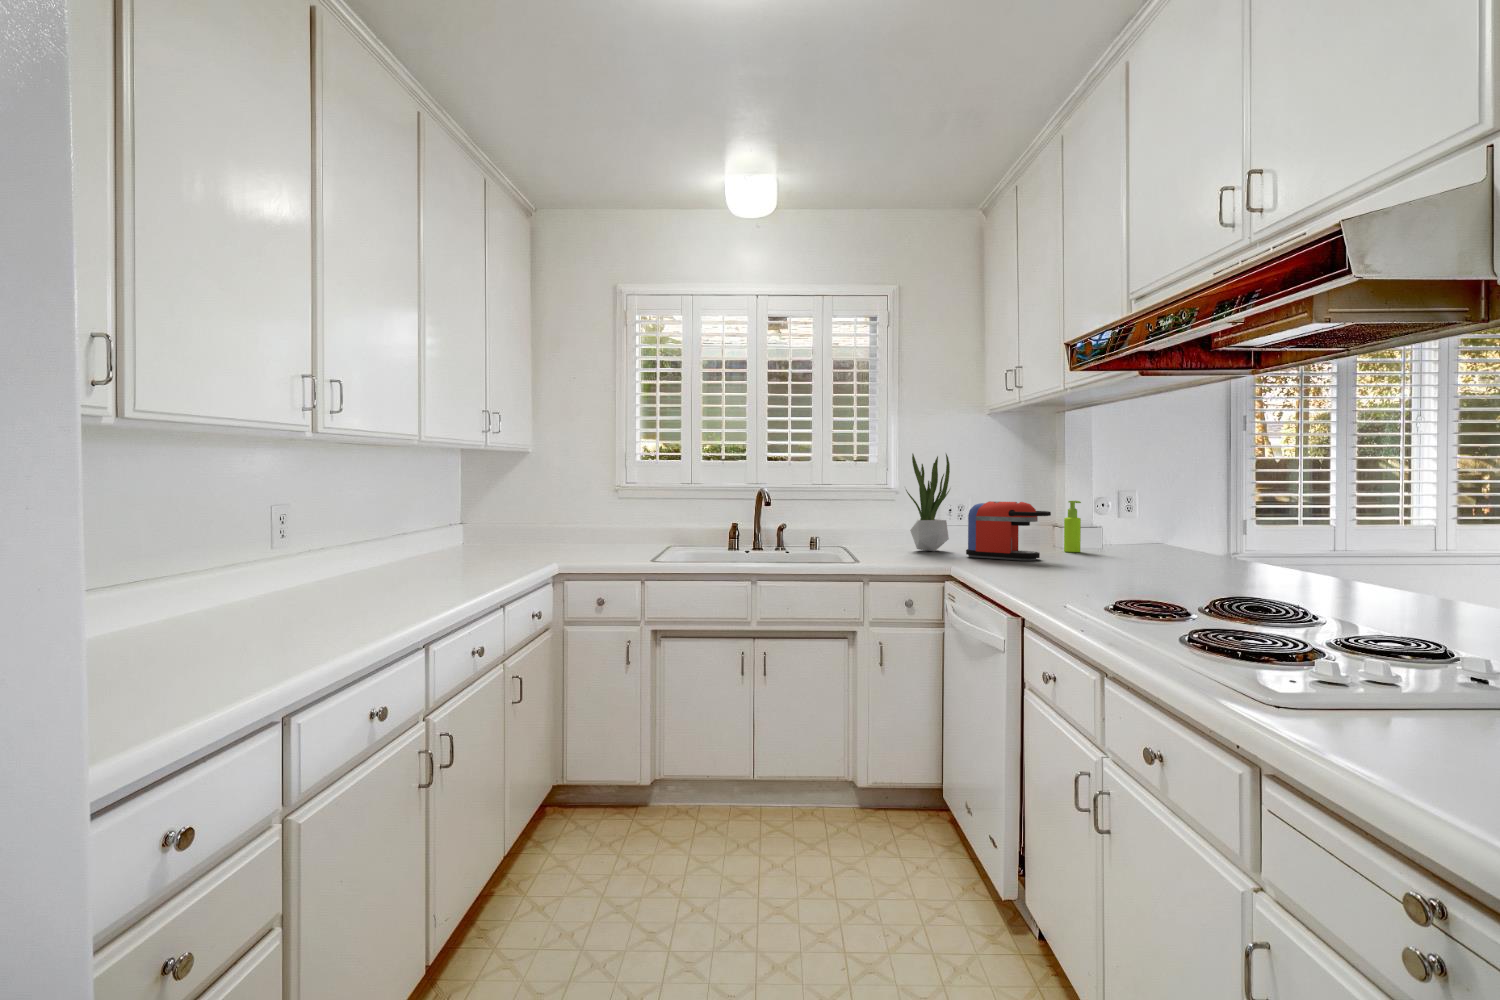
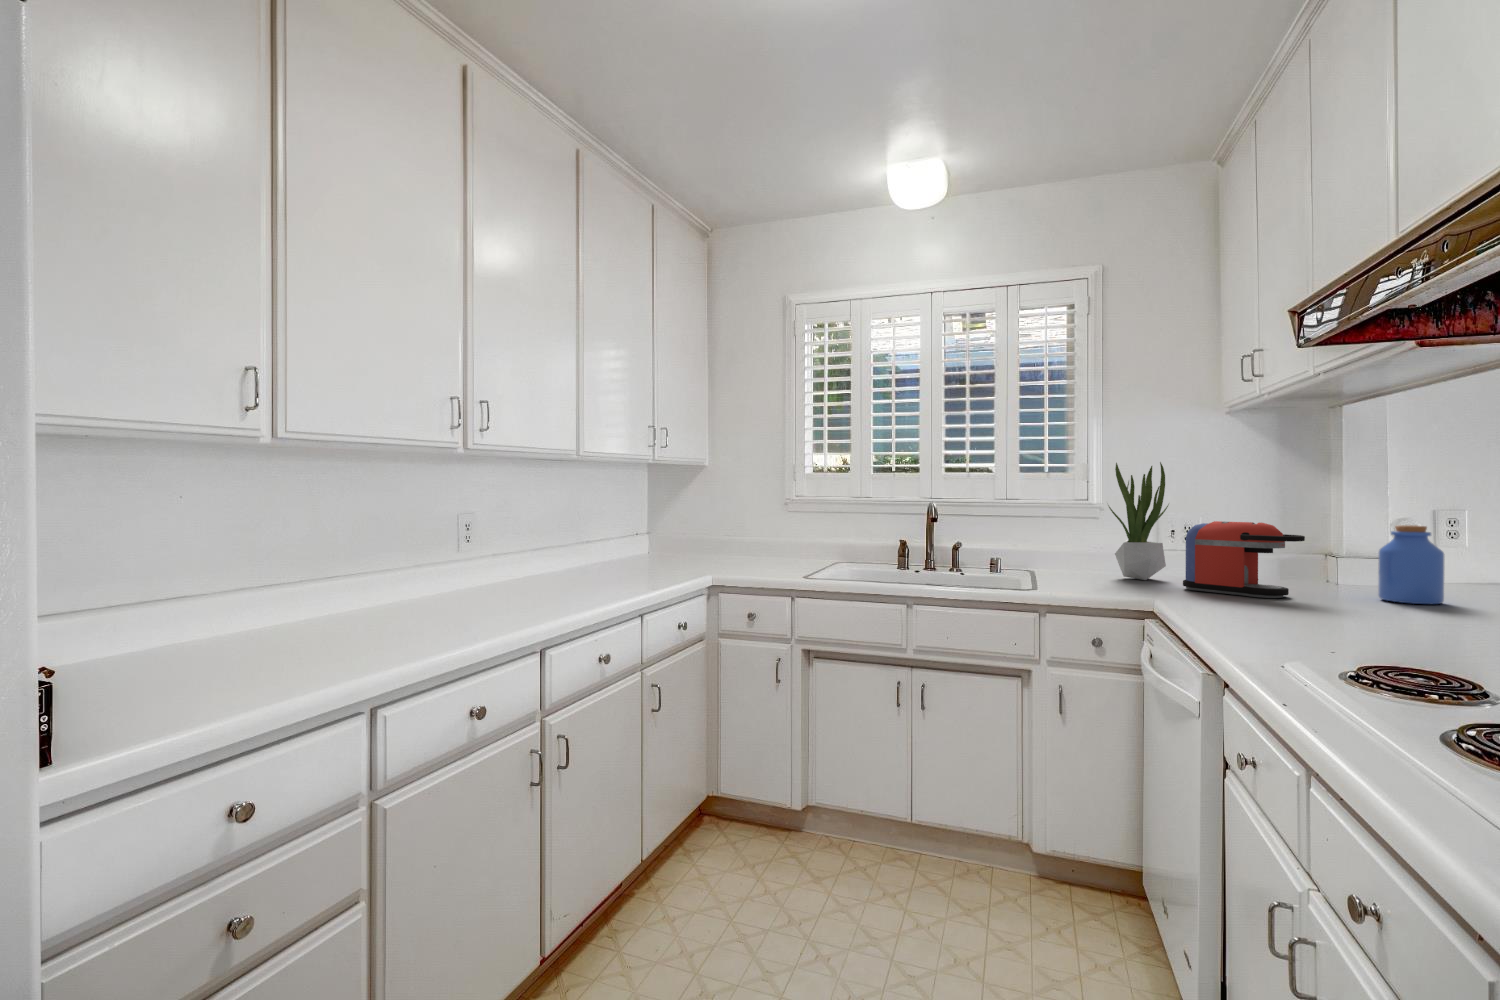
soap dispenser: present [1064,501,1081,552] -> none [1336,522,1362,590]
jar: none [1095,502,1134,560] -> present [1378,525,1444,604]

